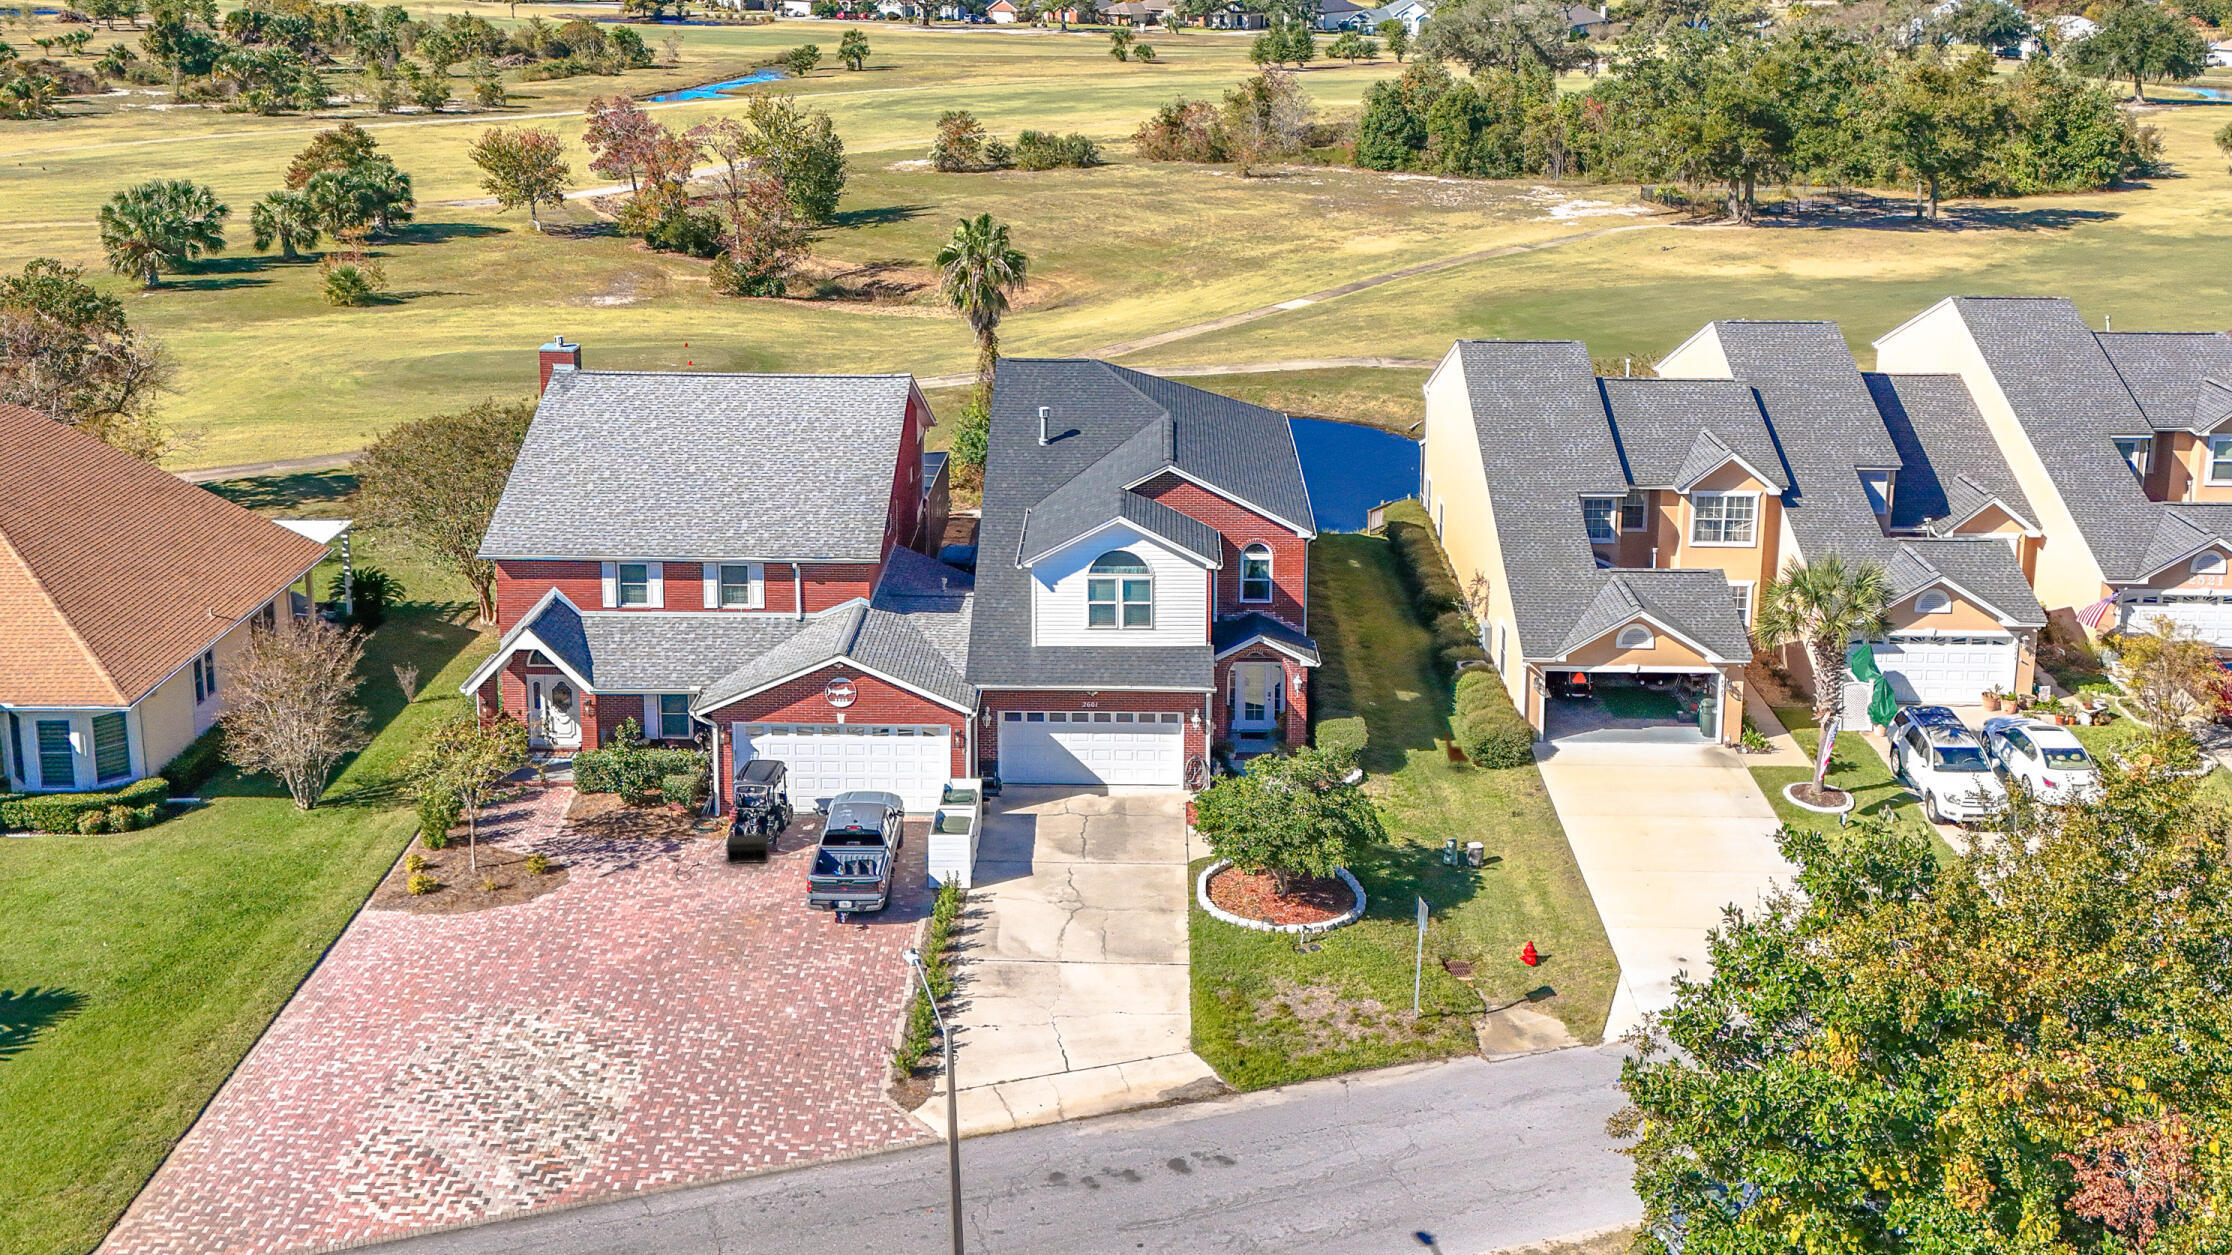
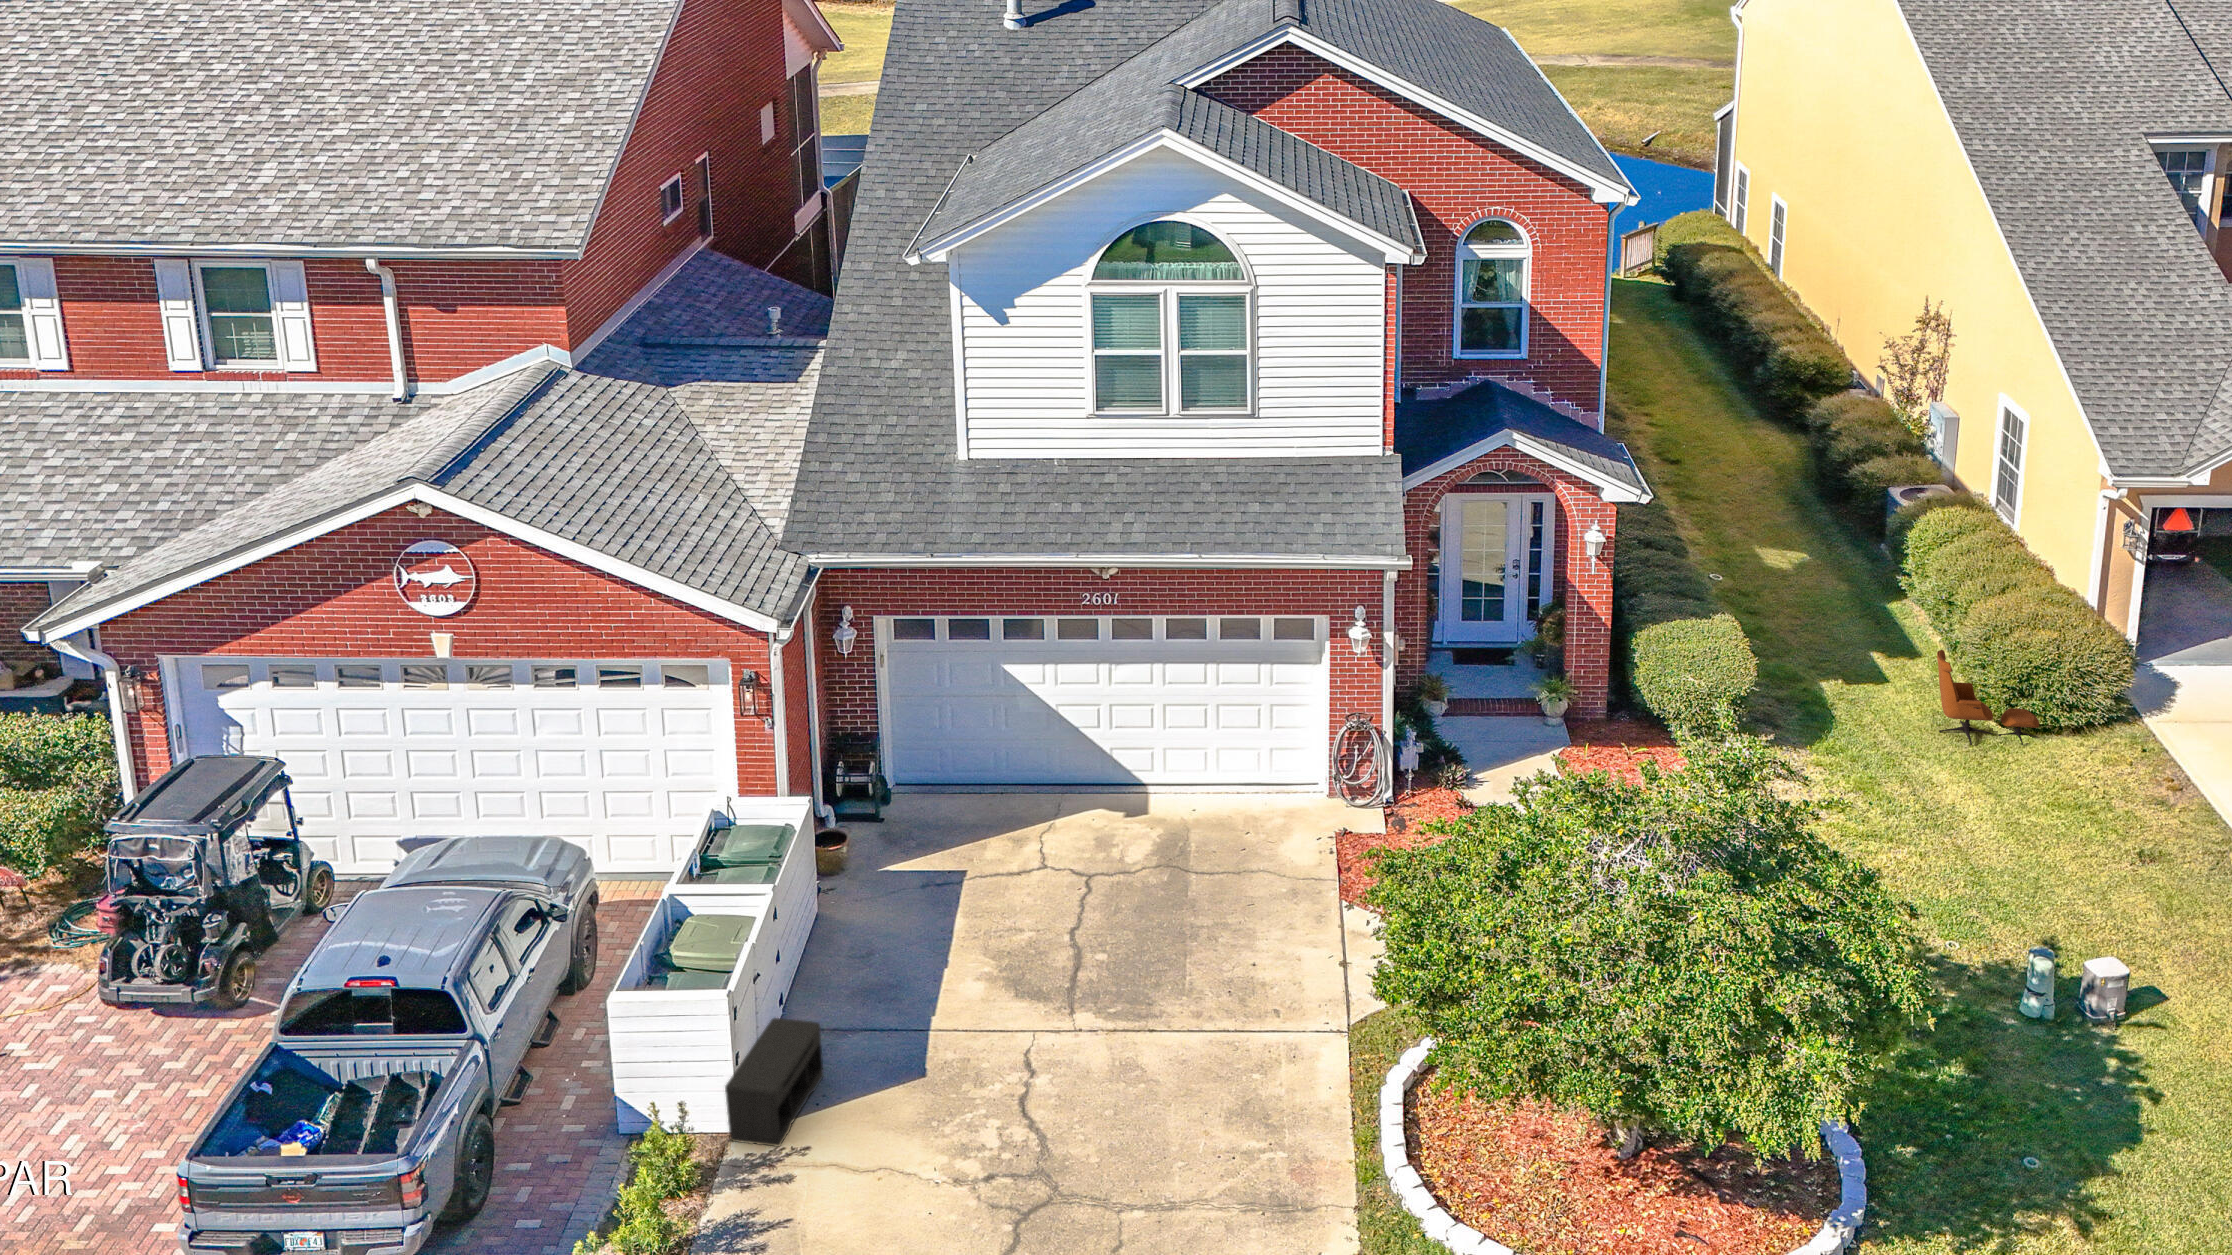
bench: present [726,835,769,864] -> present [725,1018,824,1146]

